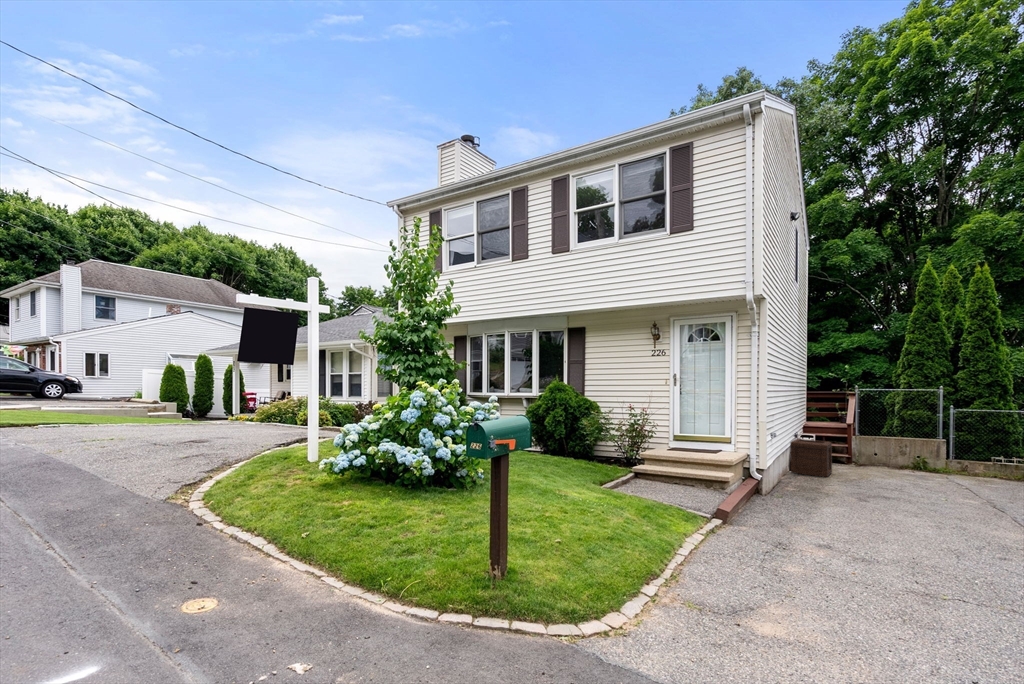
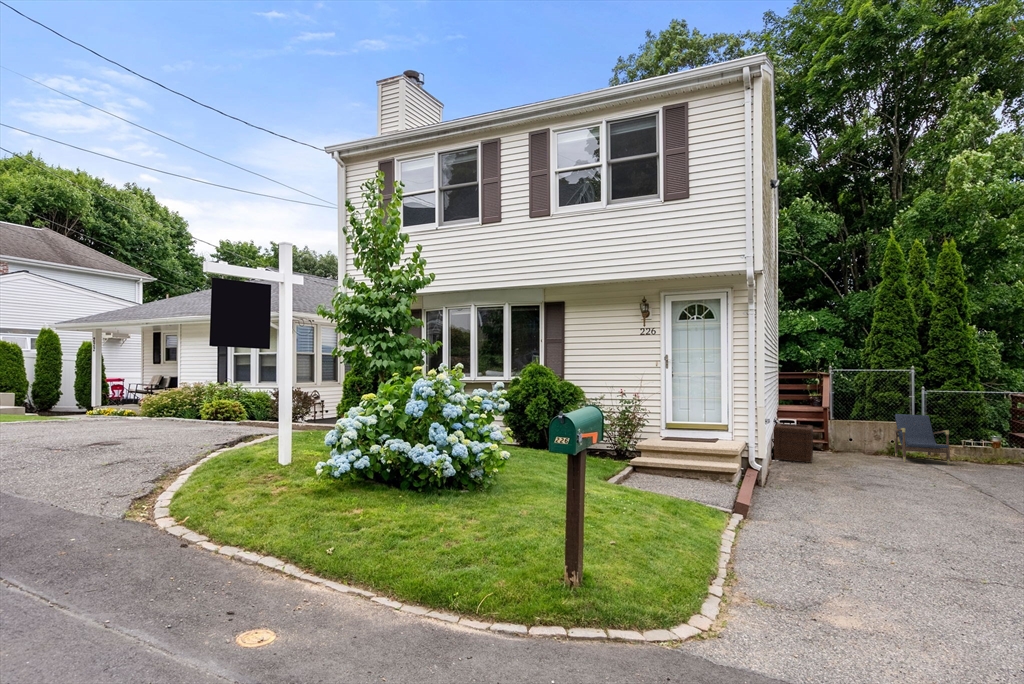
lounge chair: none [920,433,977,485] -> present [895,414,950,464]

